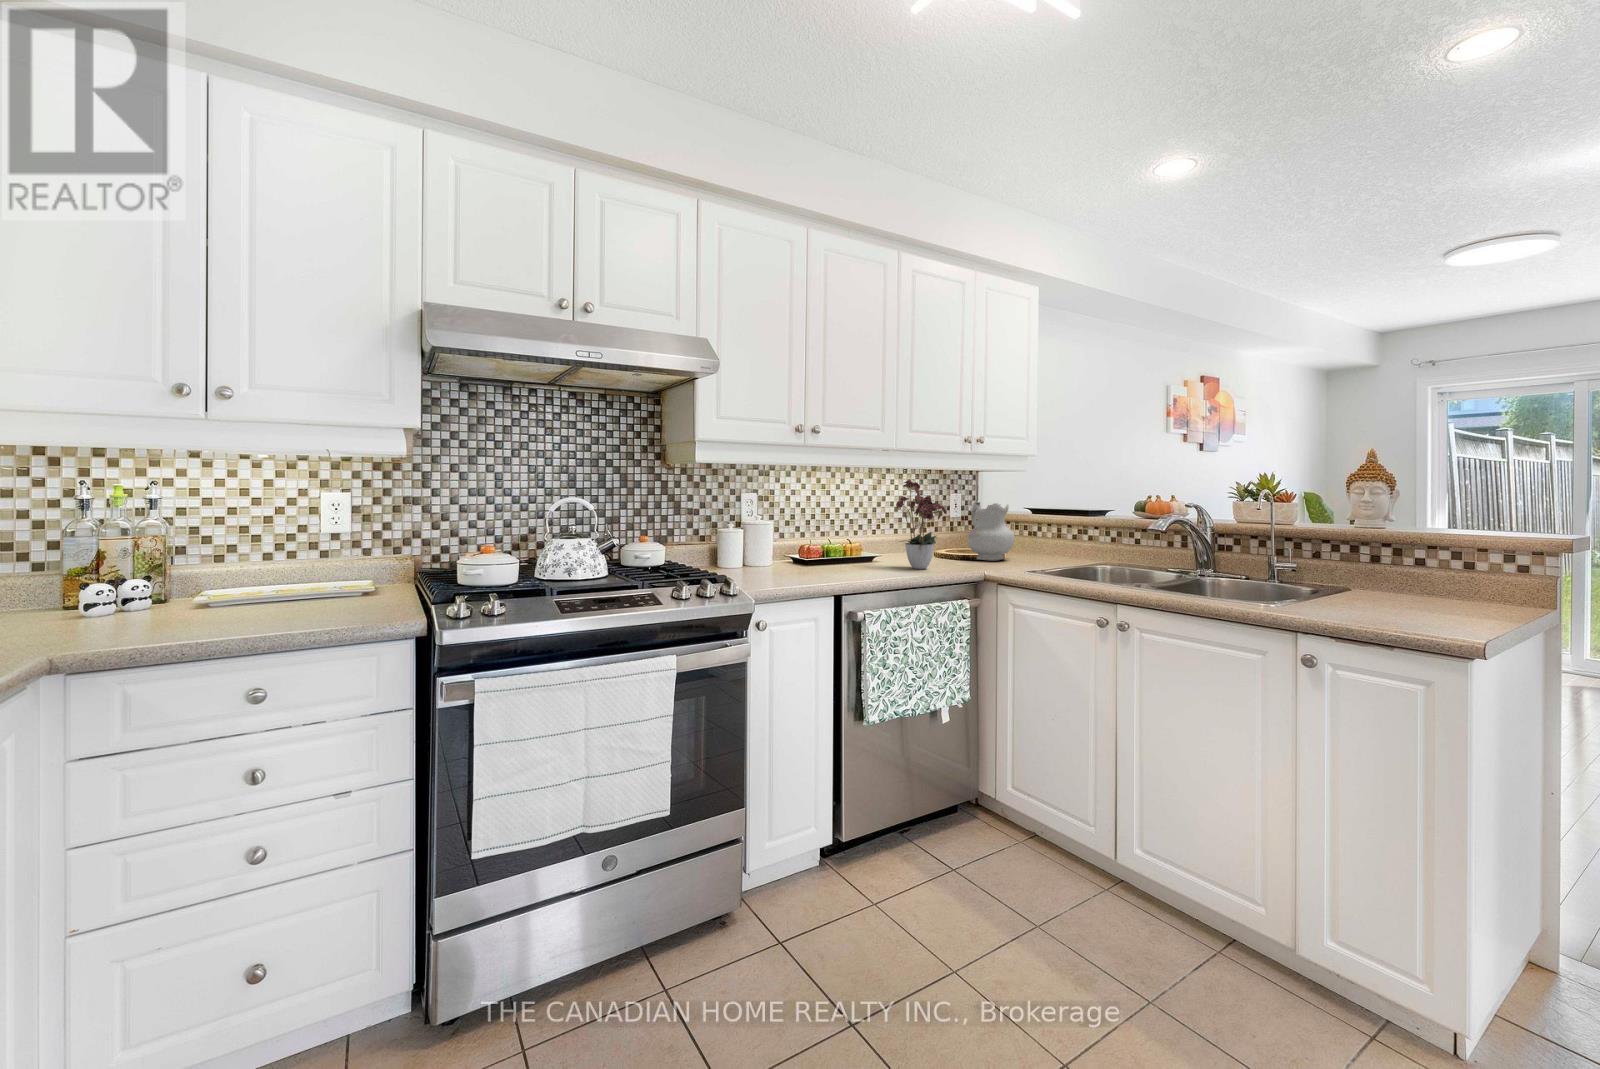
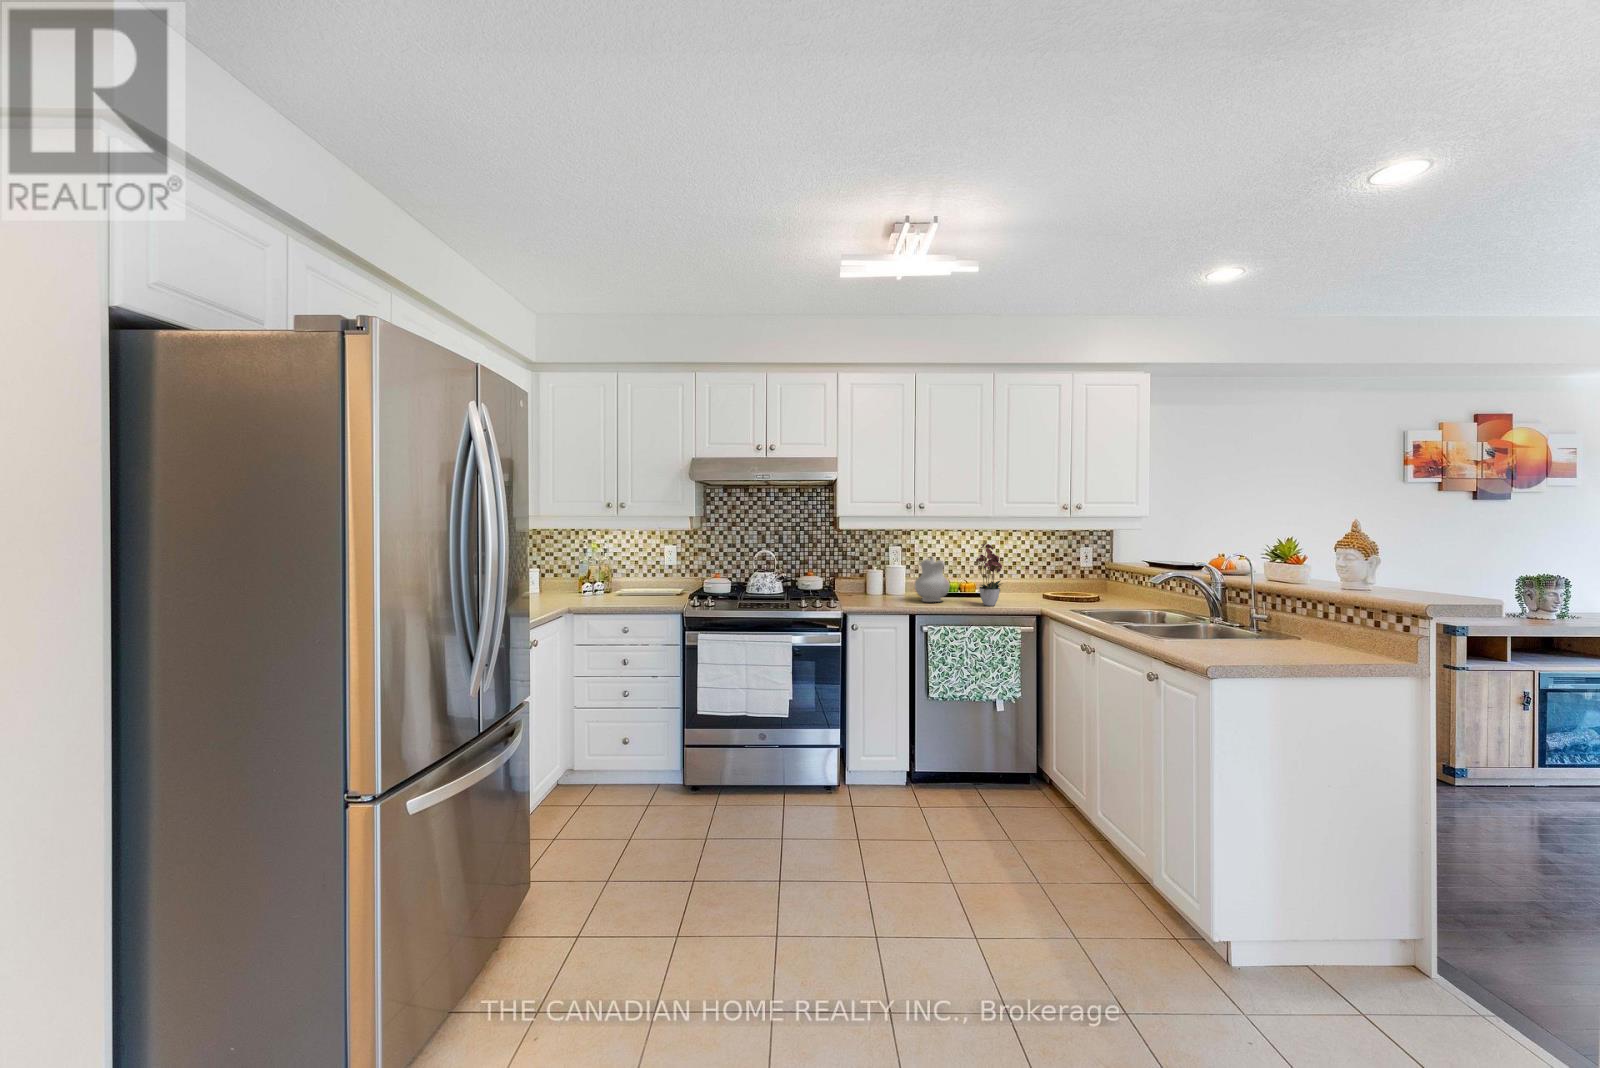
ceramic pitcher: present [968,502,1014,561] -> present [915,556,950,602]

